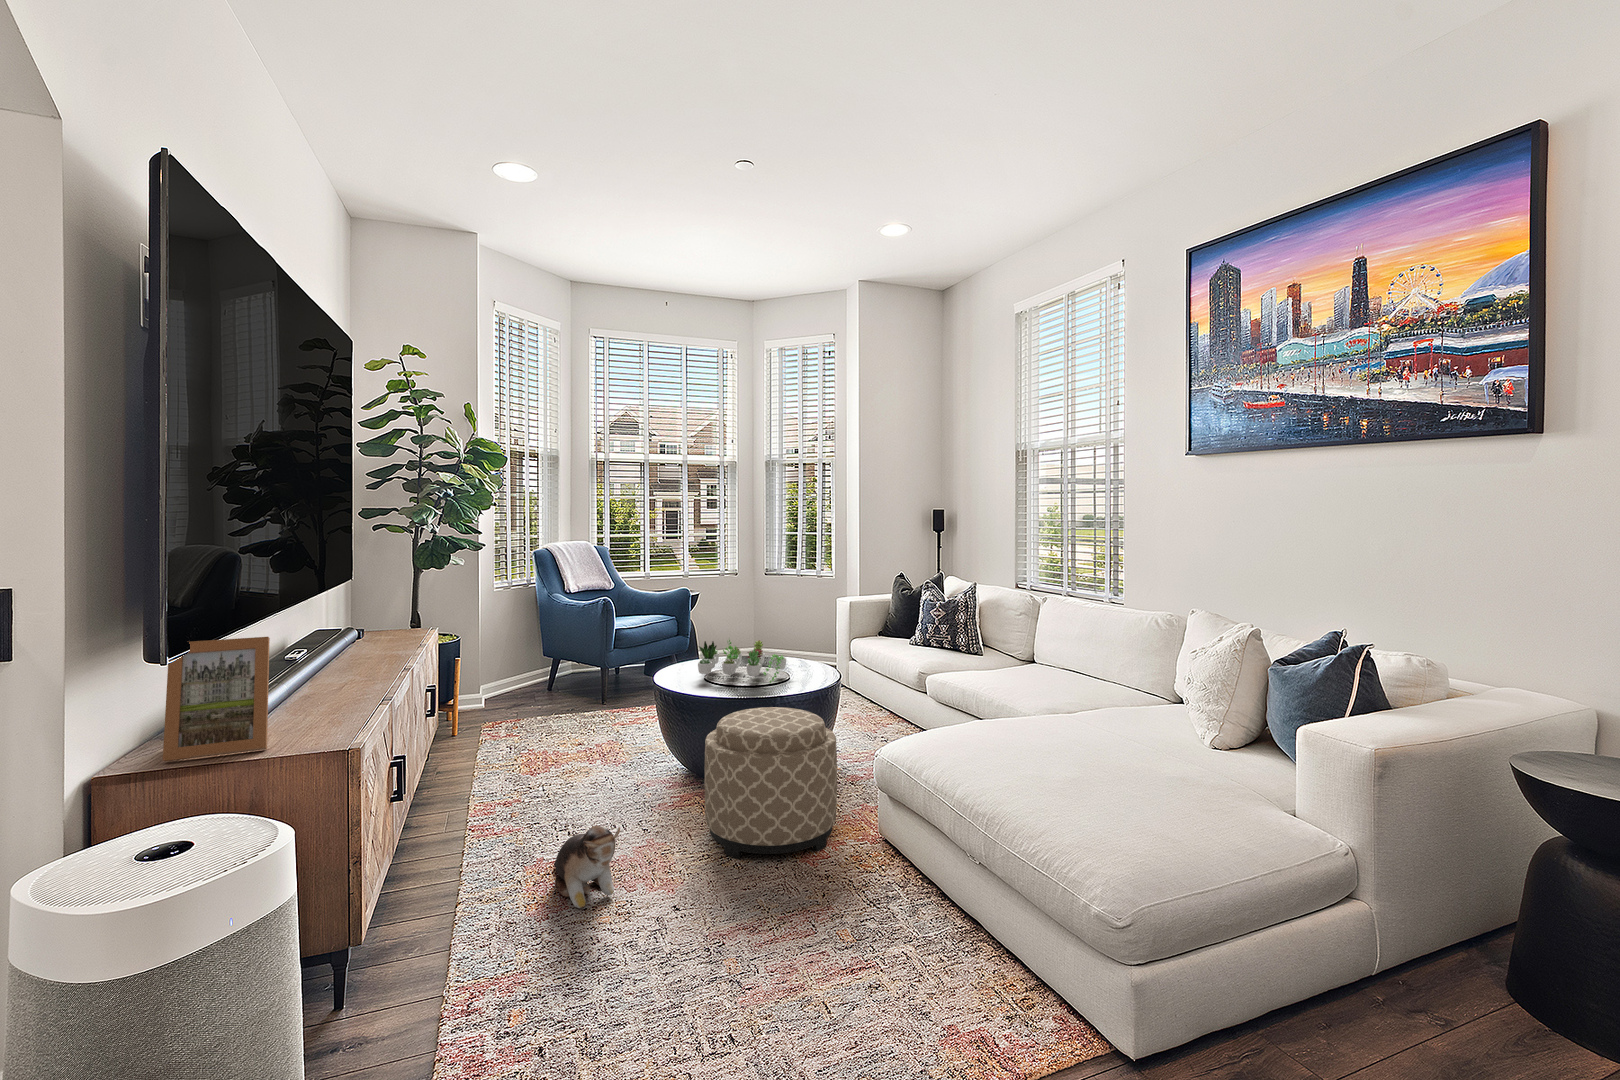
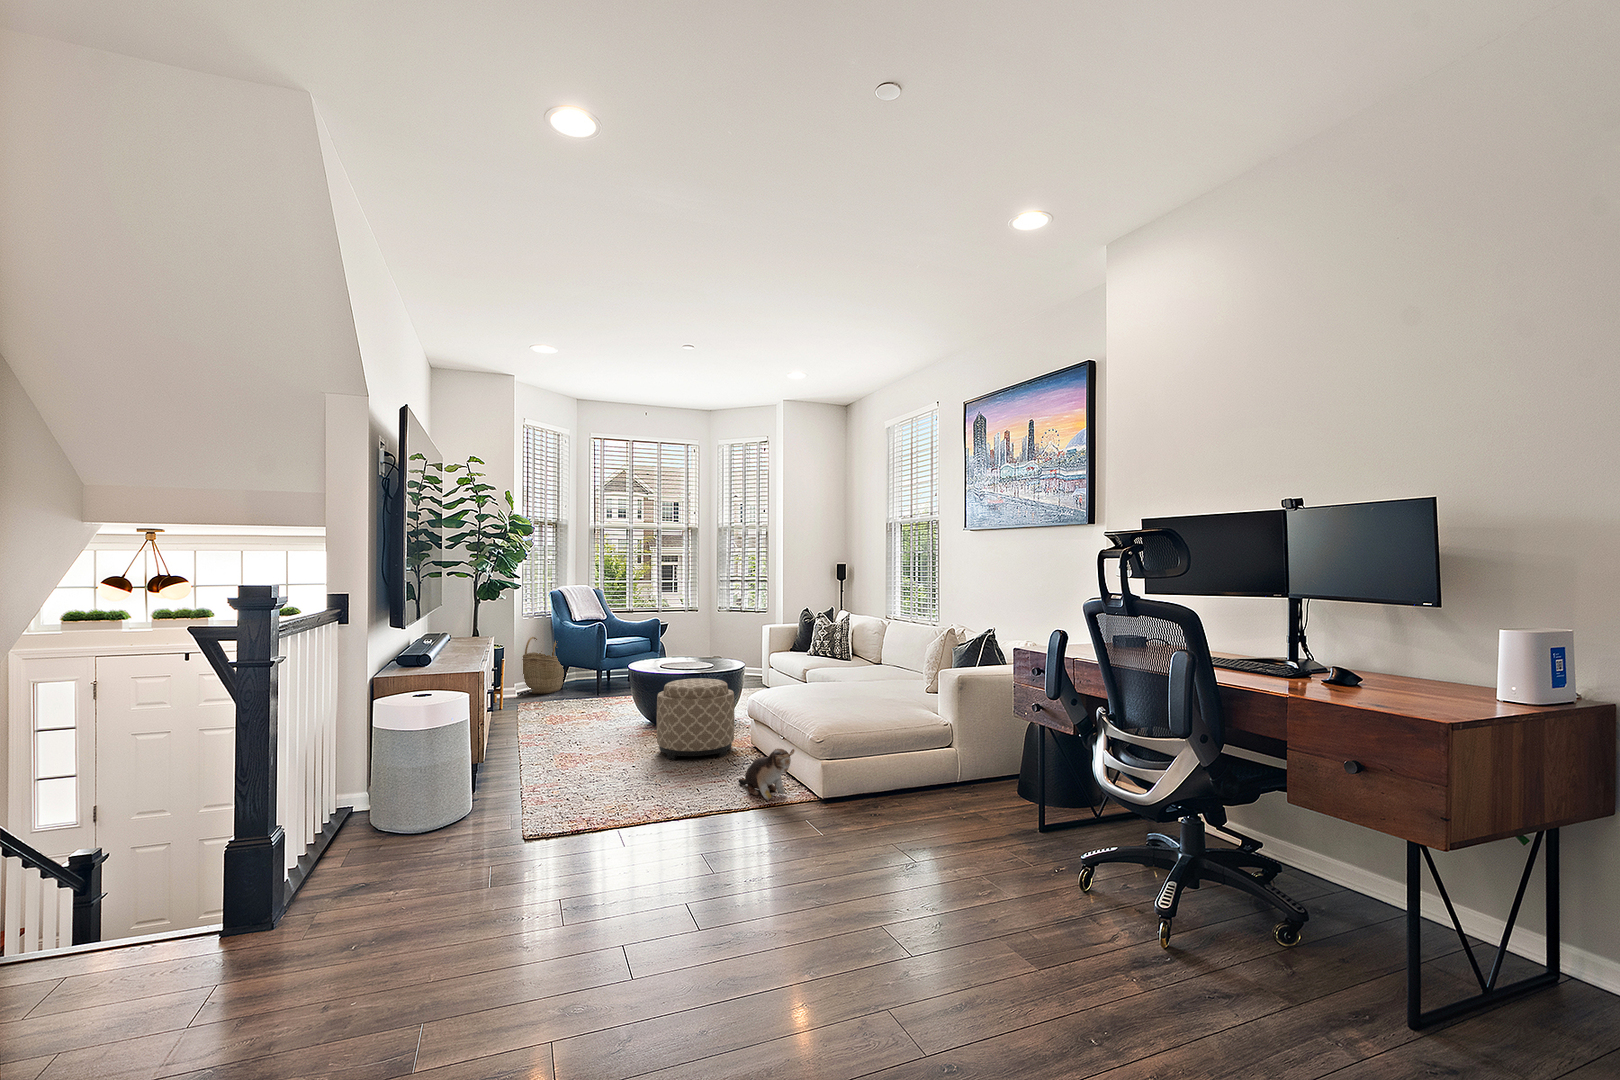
woven basket: none [494,616,562,698] -> present [522,637,568,694]
picture frame: present [163,637,270,761] -> none [391,622,436,678]
succulent plant: present [698,640,786,683] -> none [658,642,714,669]
plush toy: present [554,826,620,908] -> present [738,749,795,800]

